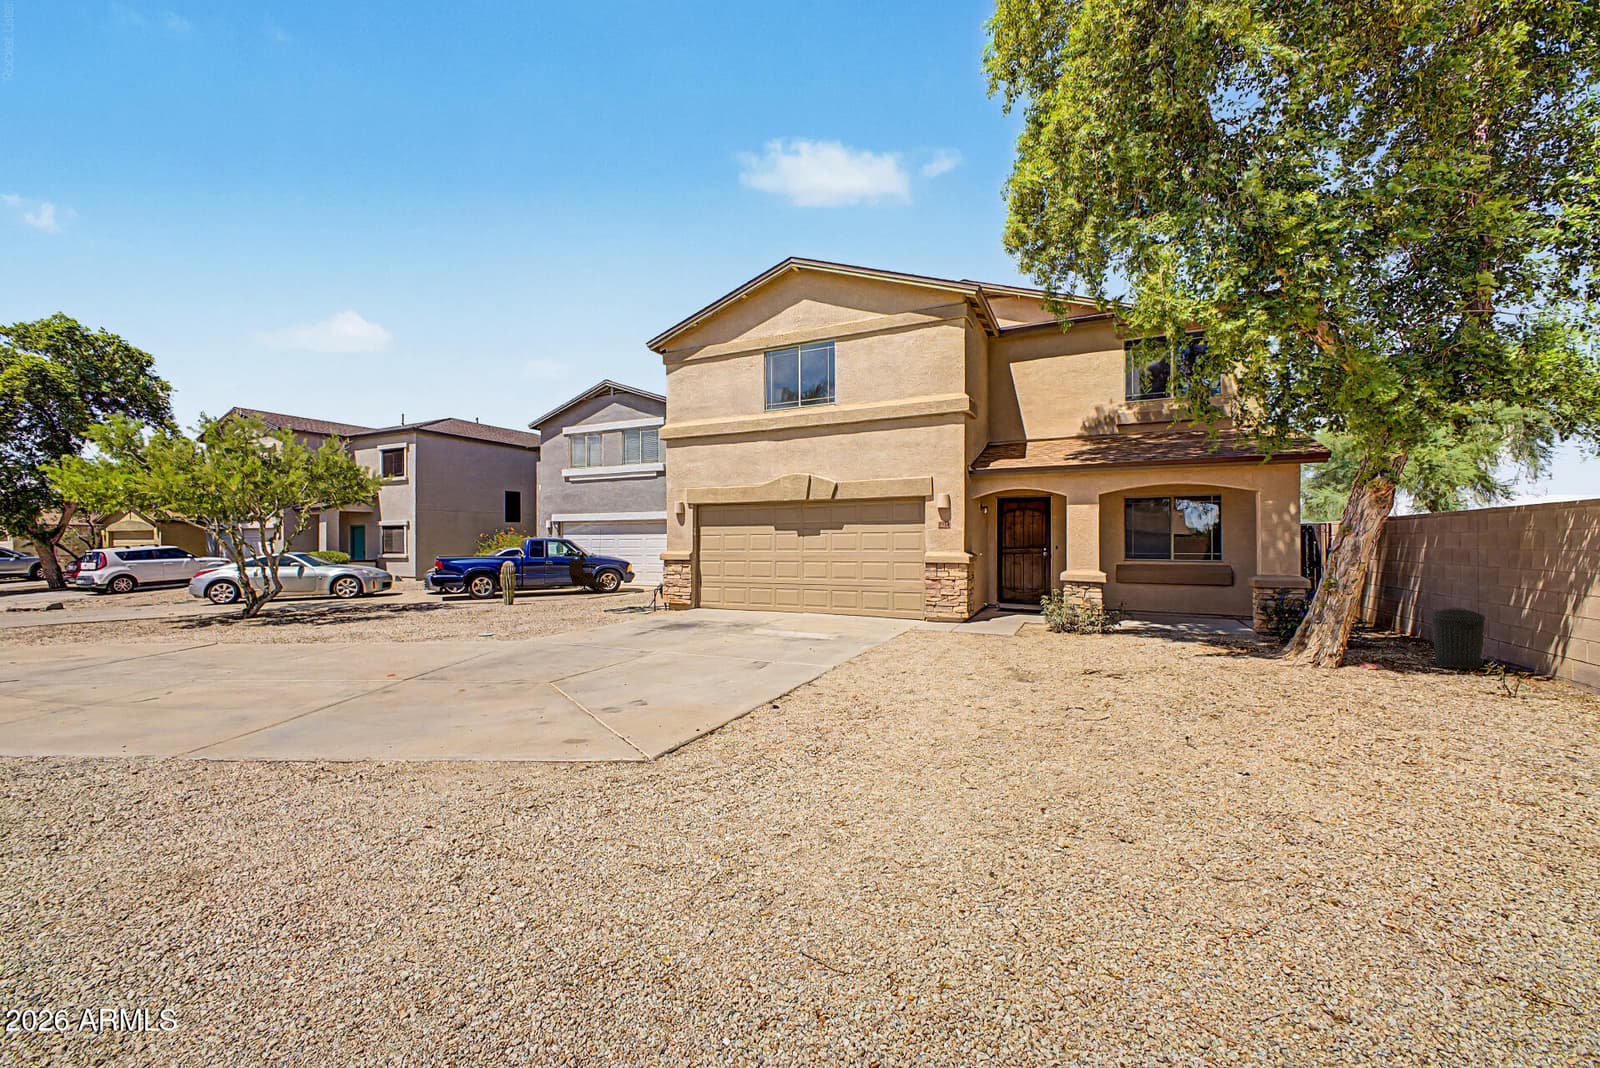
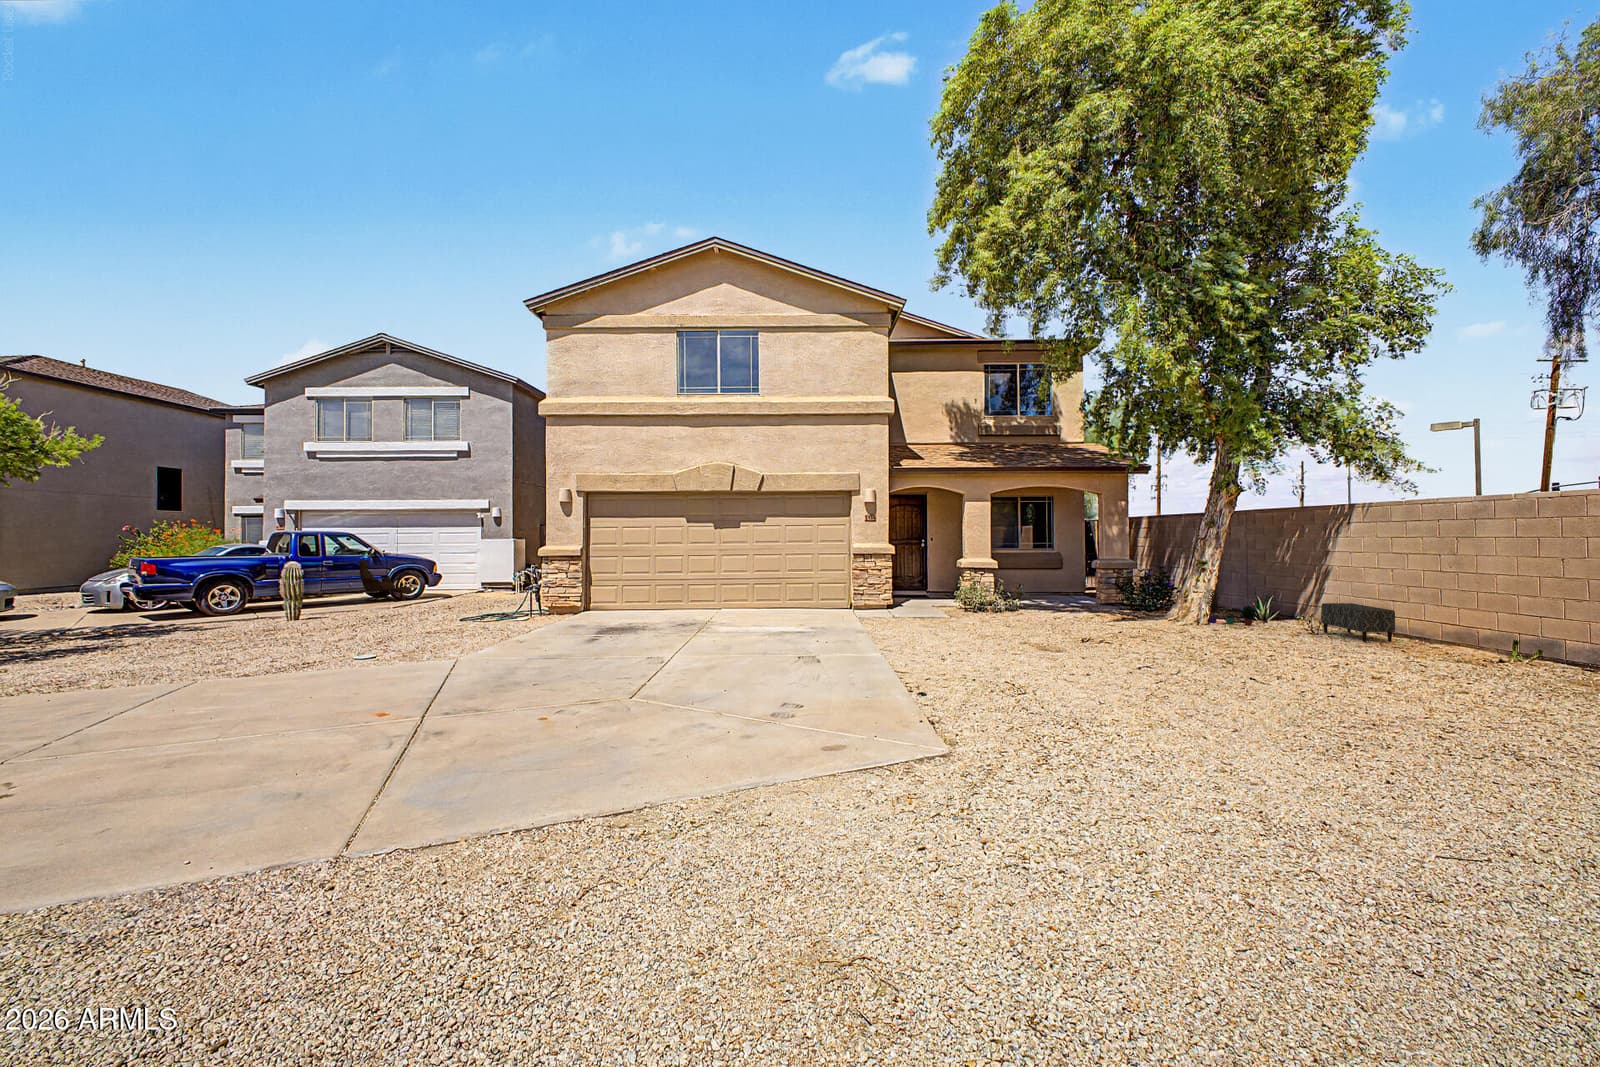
trash can: present [1431,608,1485,668] -> none [1271,581,1306,624]
potted plant: none [1322,614,1392,665] -> present [1206,589,1256,625]
bench: none [1477,643,1578,707] -> present [1321,603,1395,642]

